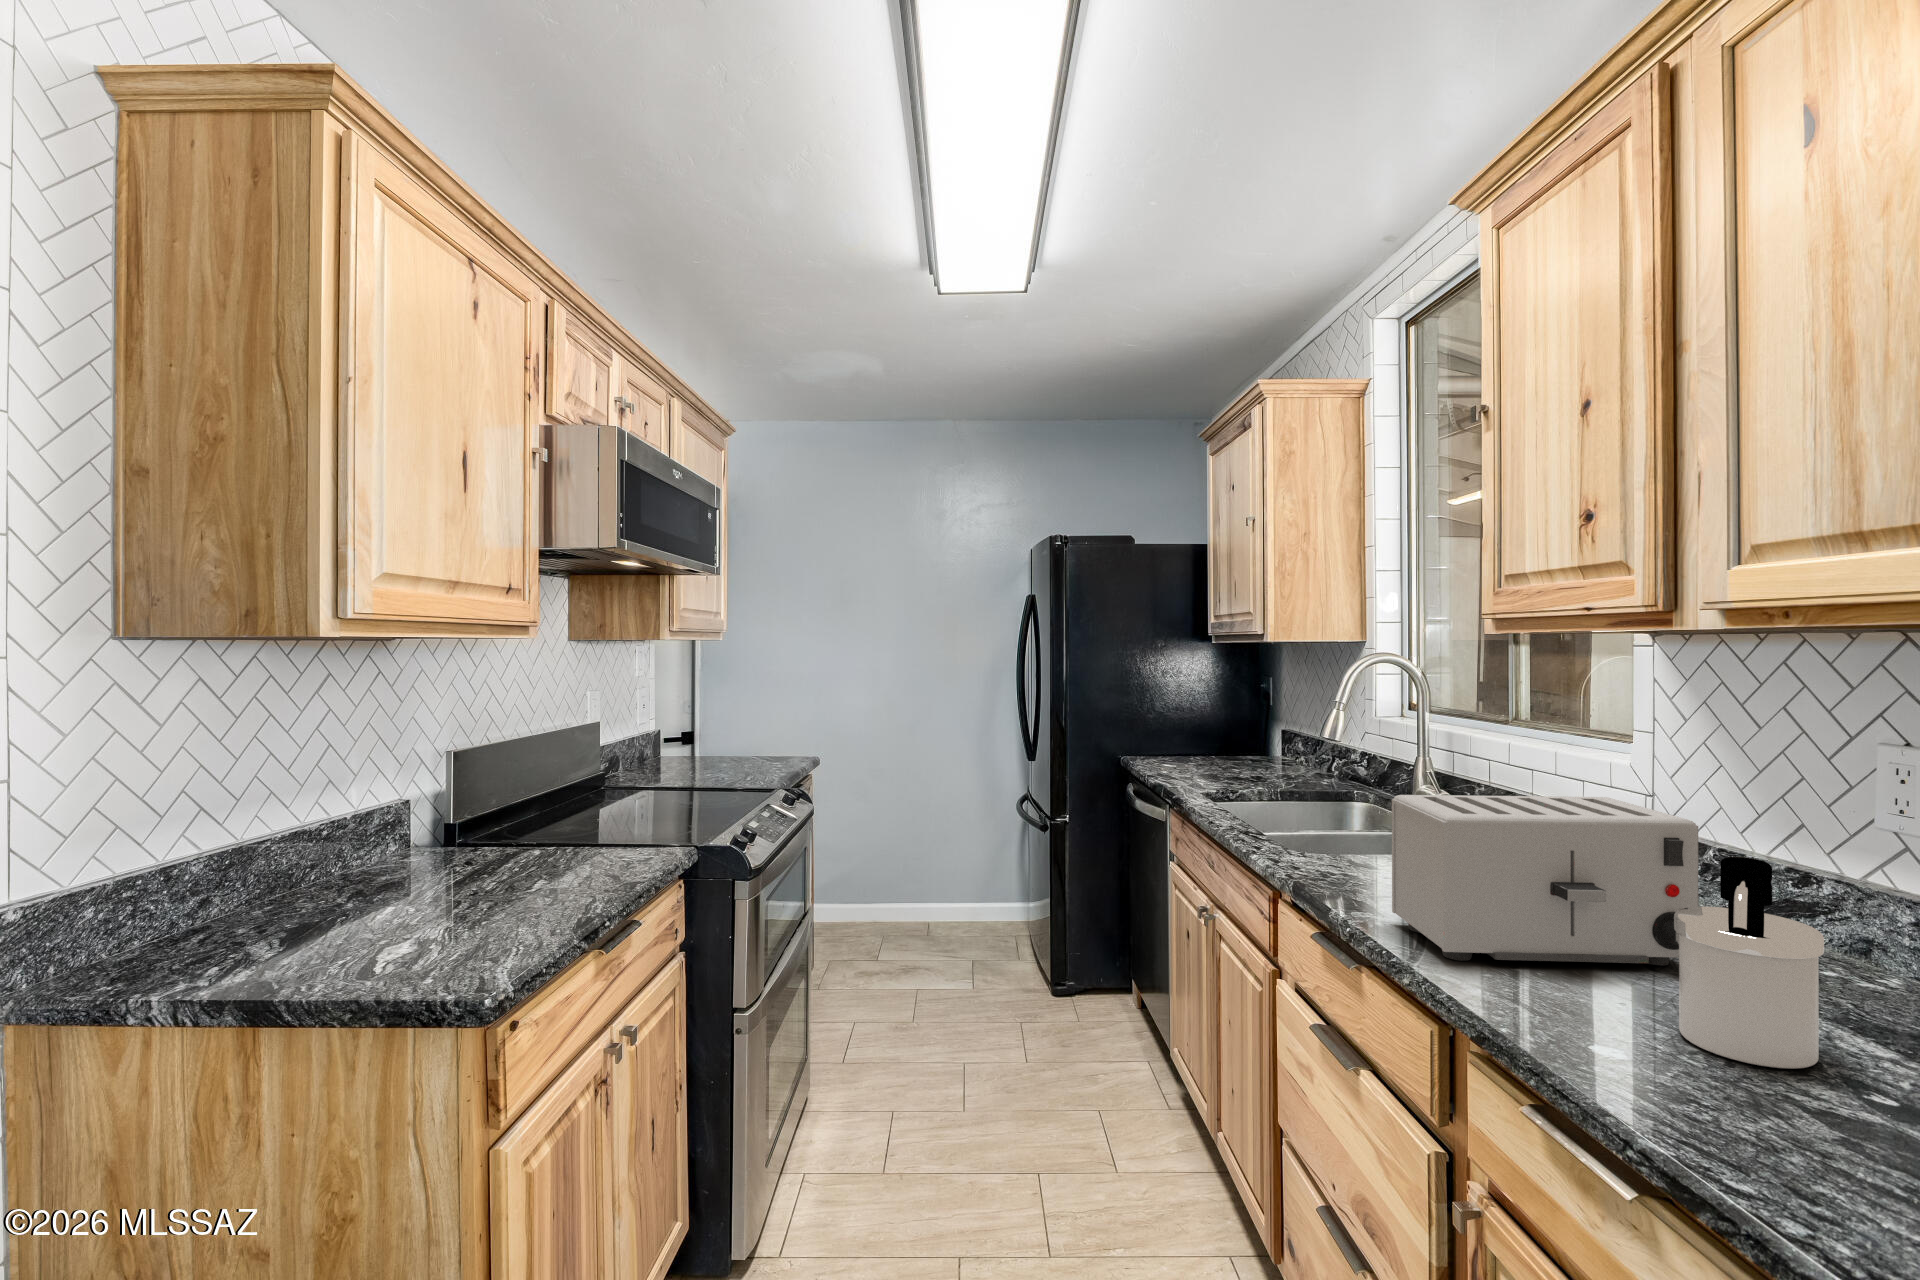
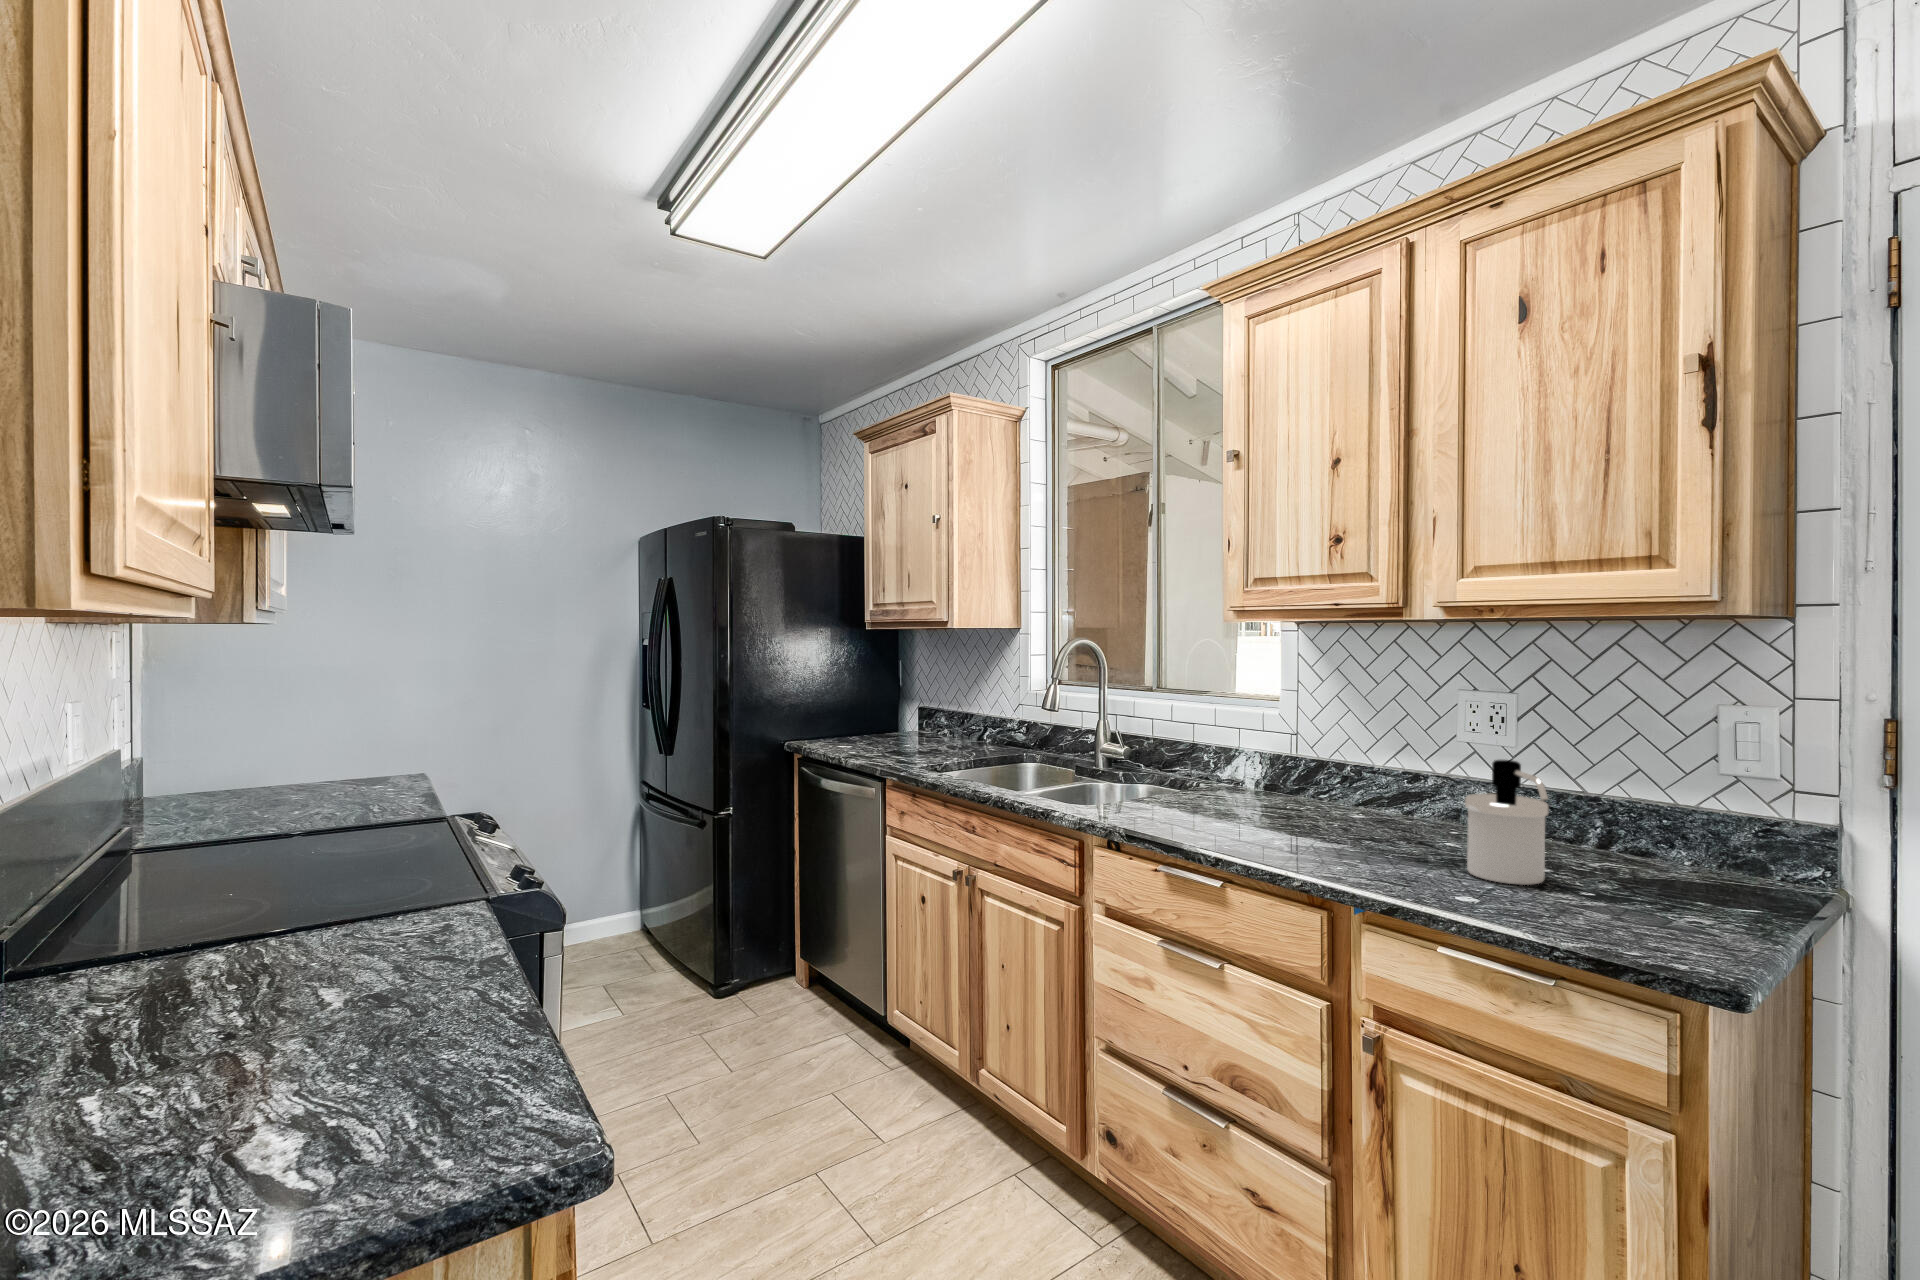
toaster: present [1392,795,1698,966] -> none [1233,734,1424,857]

